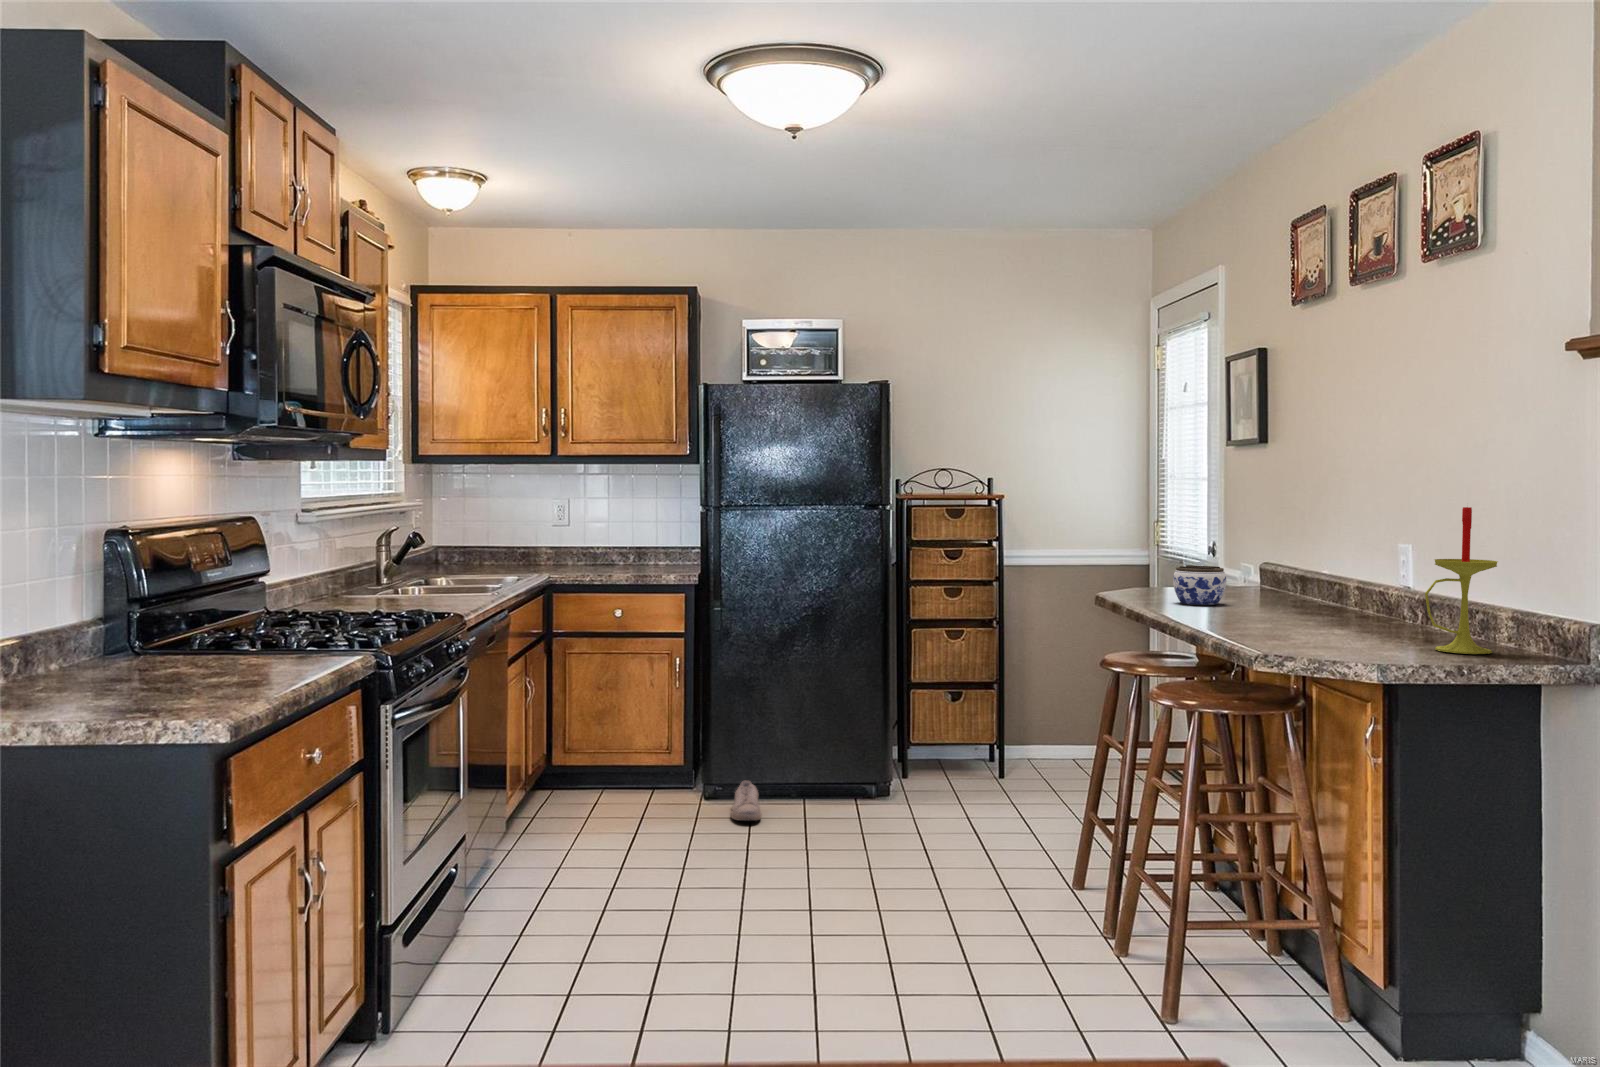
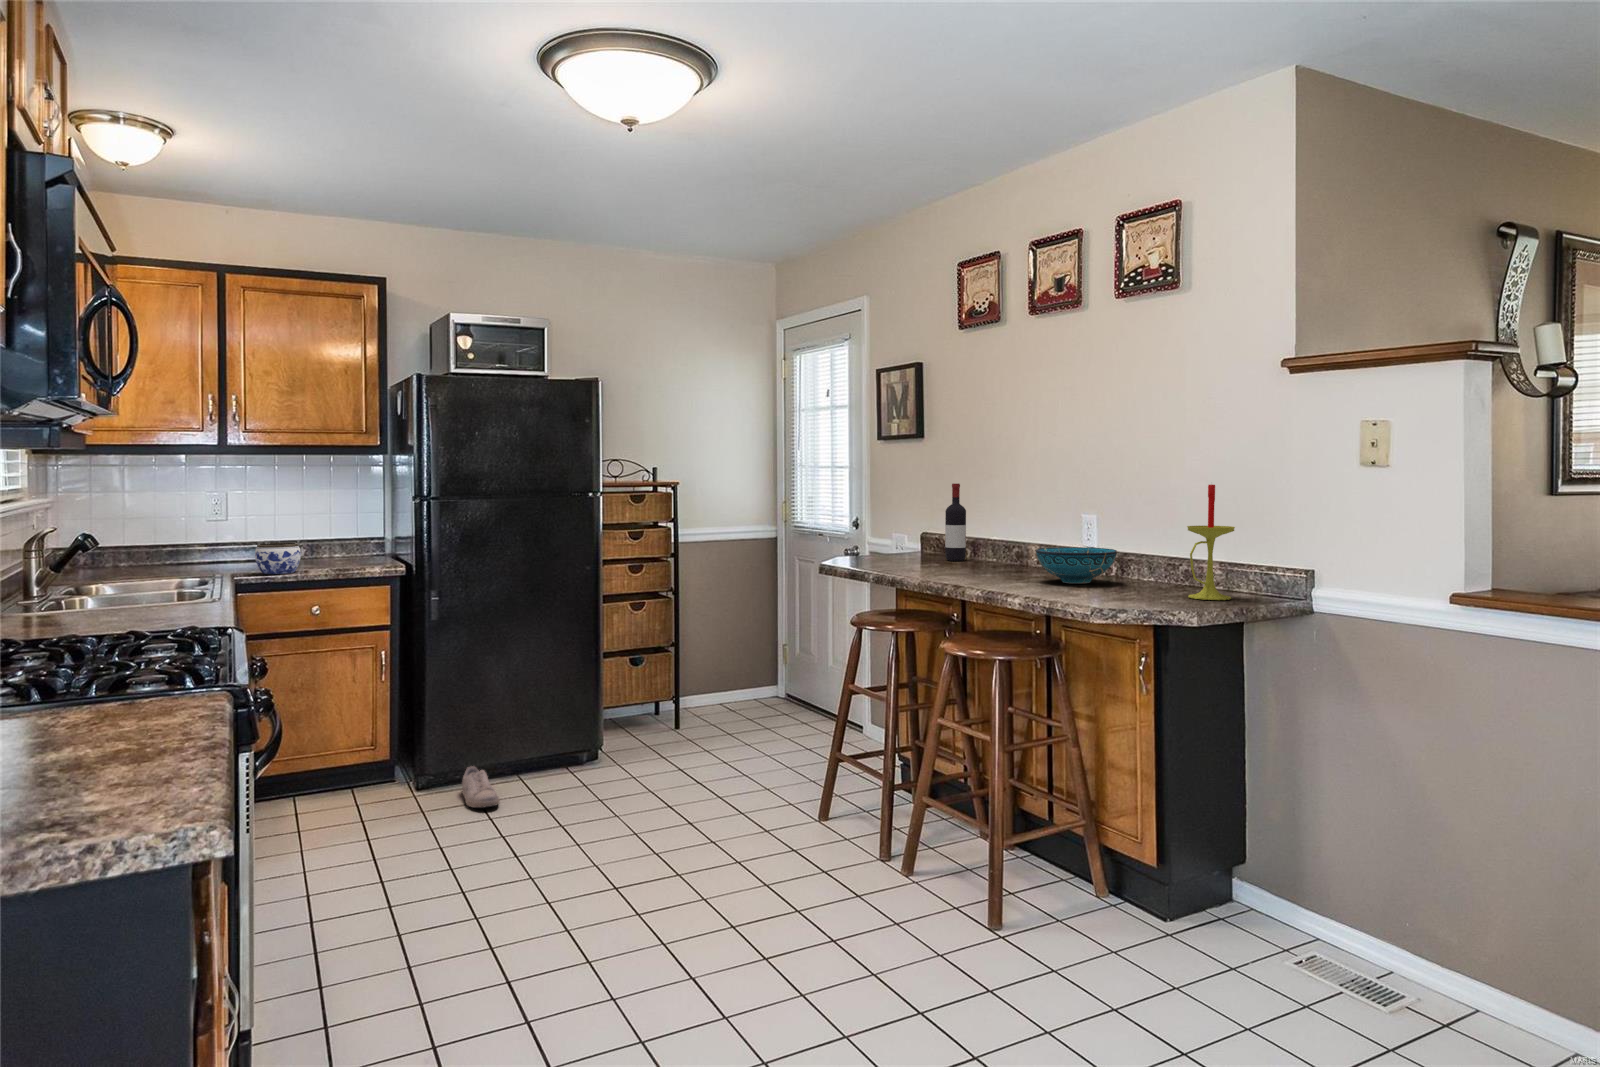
wine bottle: none [1264,500,1291,596] -> present [945,483,966,561]
jar: present [1173,565,1226,605] -> present [255,542,301,574]
decorative bowl: none [1294,582,1400,627] -> present [1036,547,1117,584]

